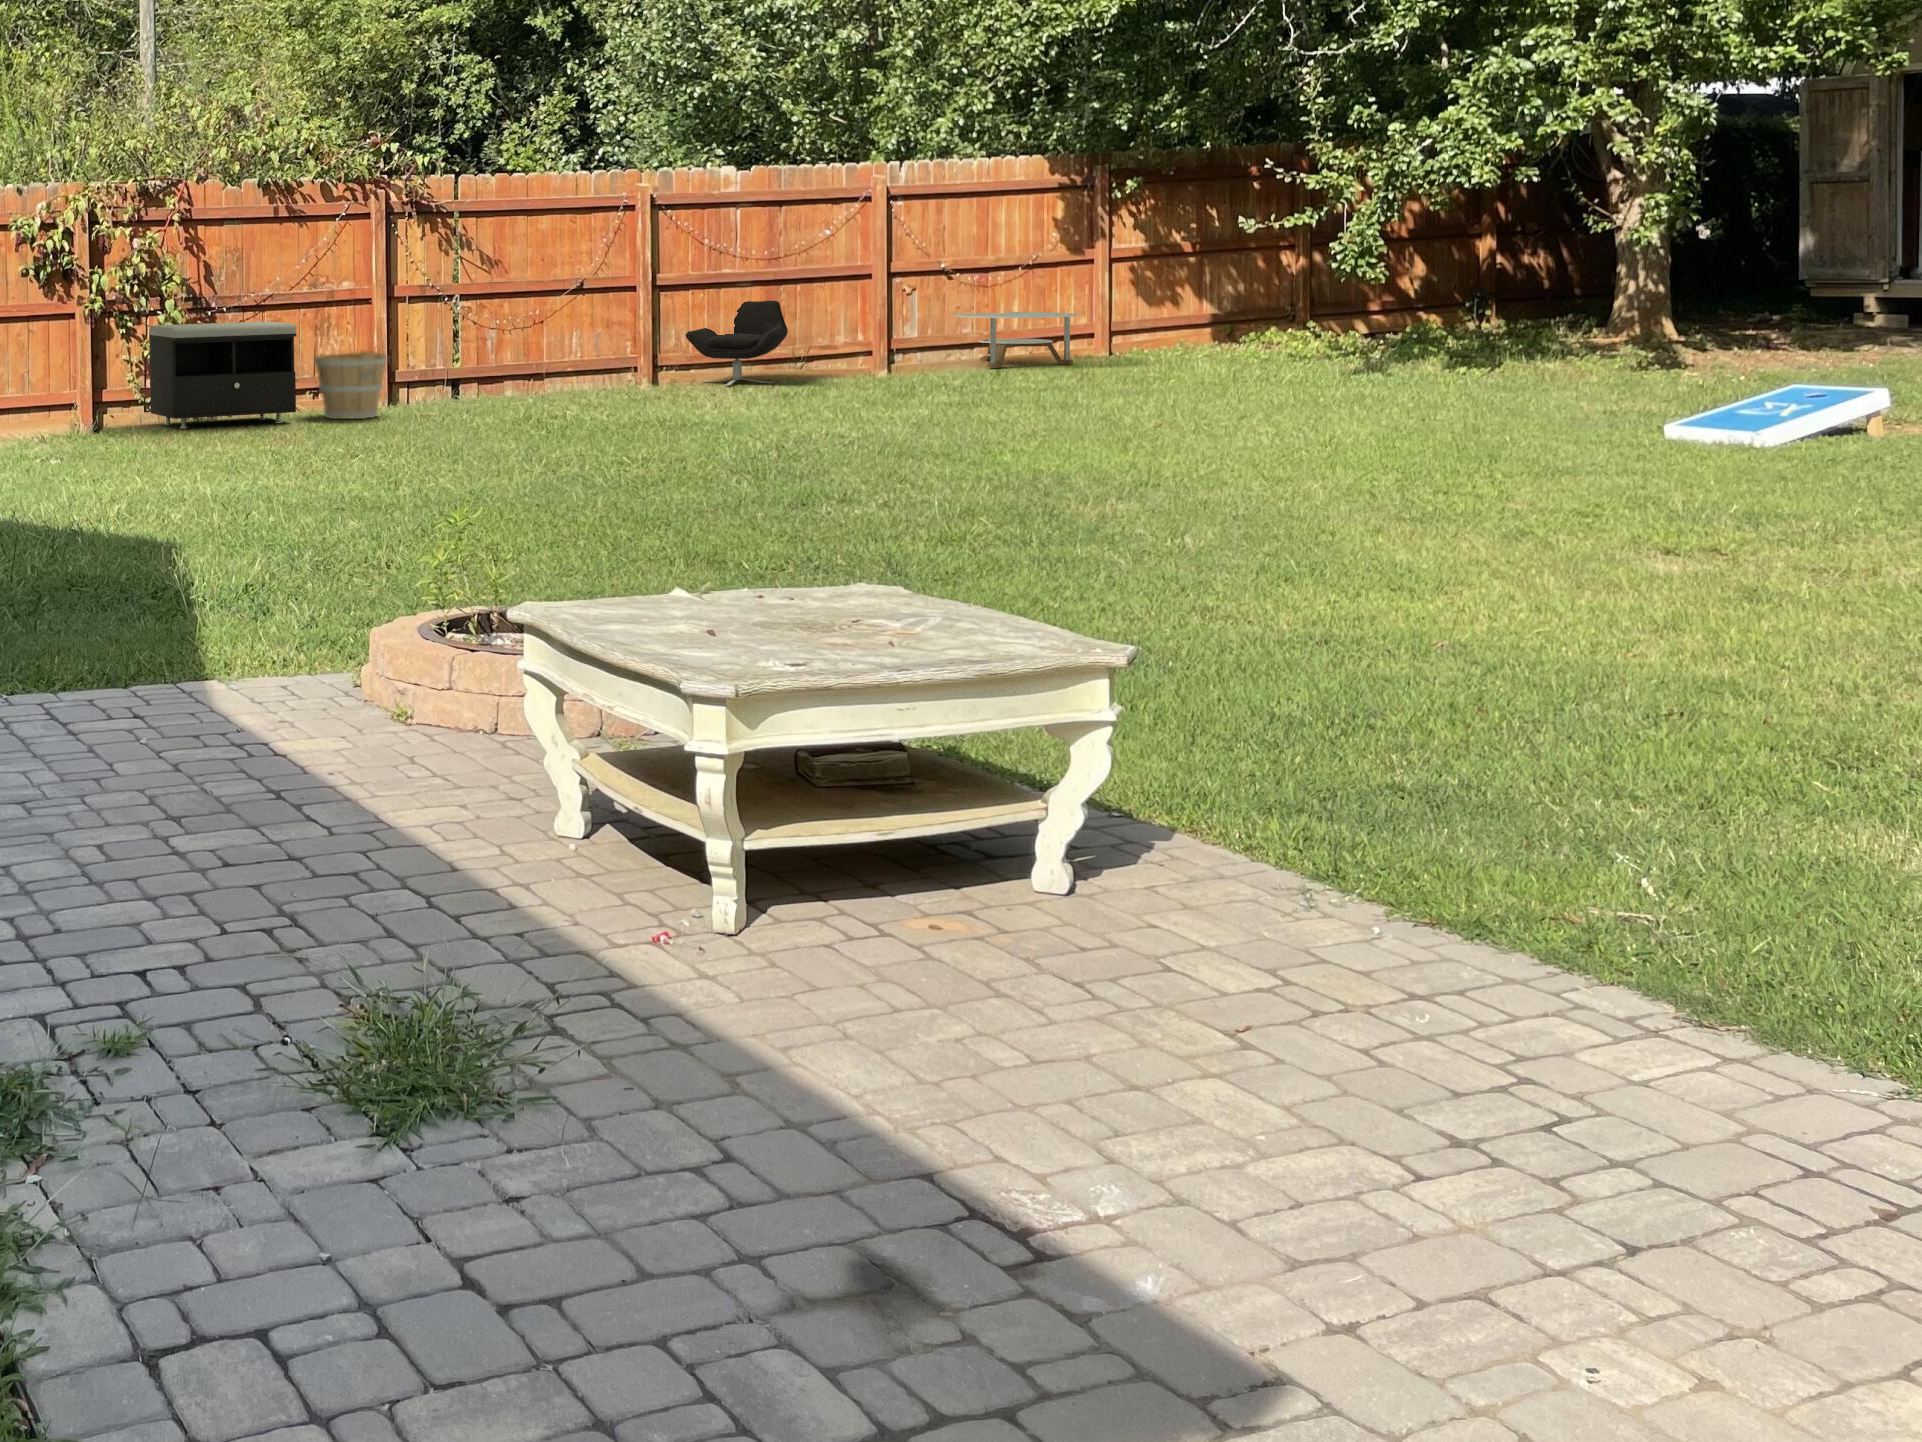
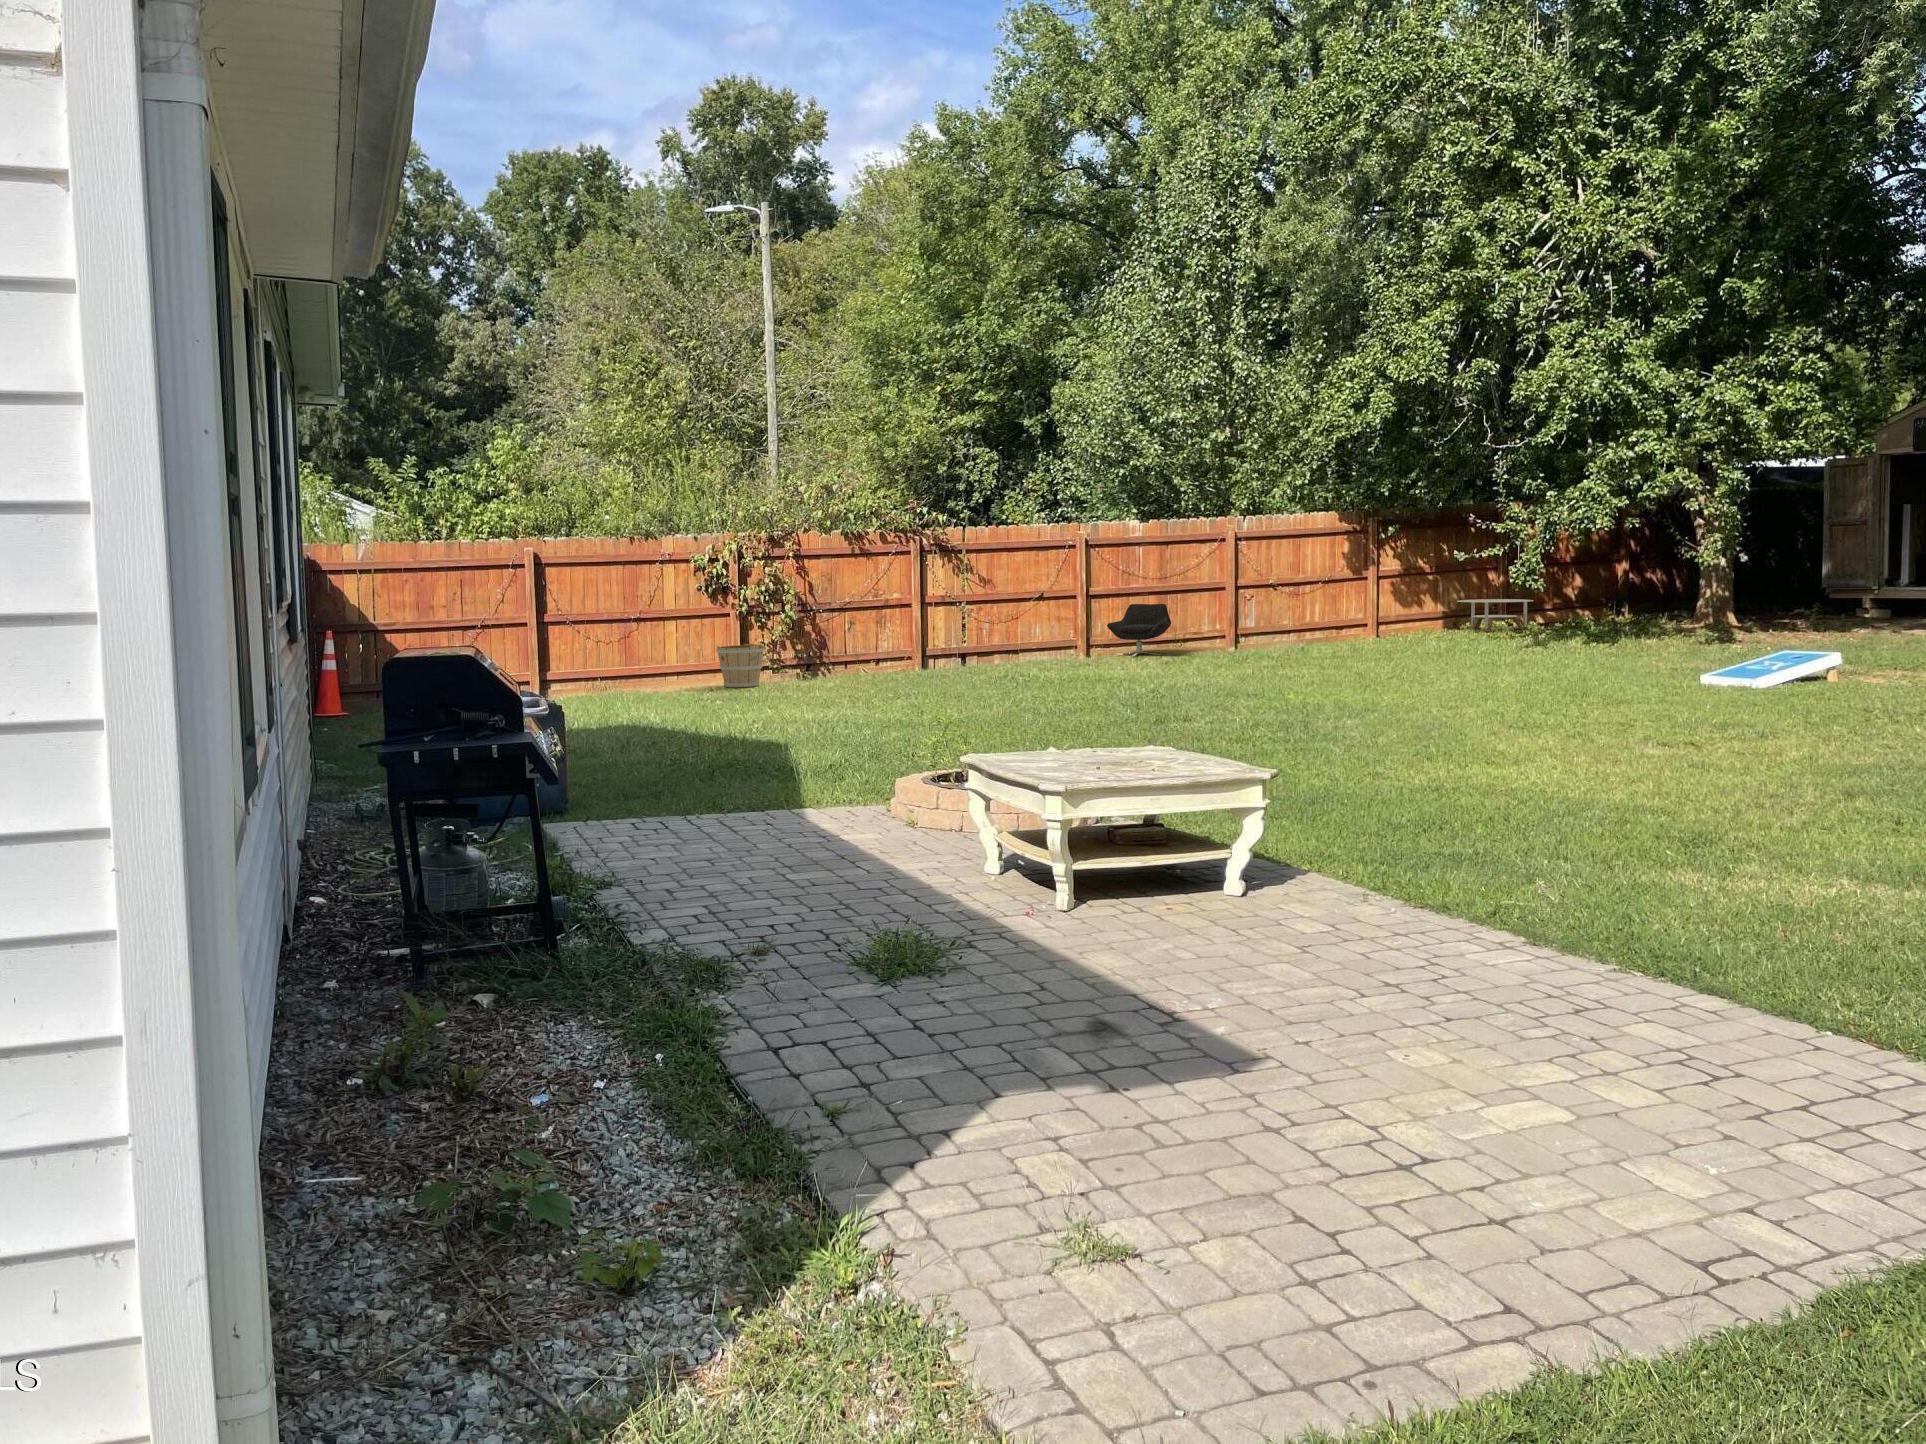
round table: present [952,312,1079,368] -> present [1457,599,1534,631]
storage bench: present [149,321,296,428] -> none [776,618,866,683]
wooden bucket: present [314,351,387,419] -> present [716,644,765,688]

